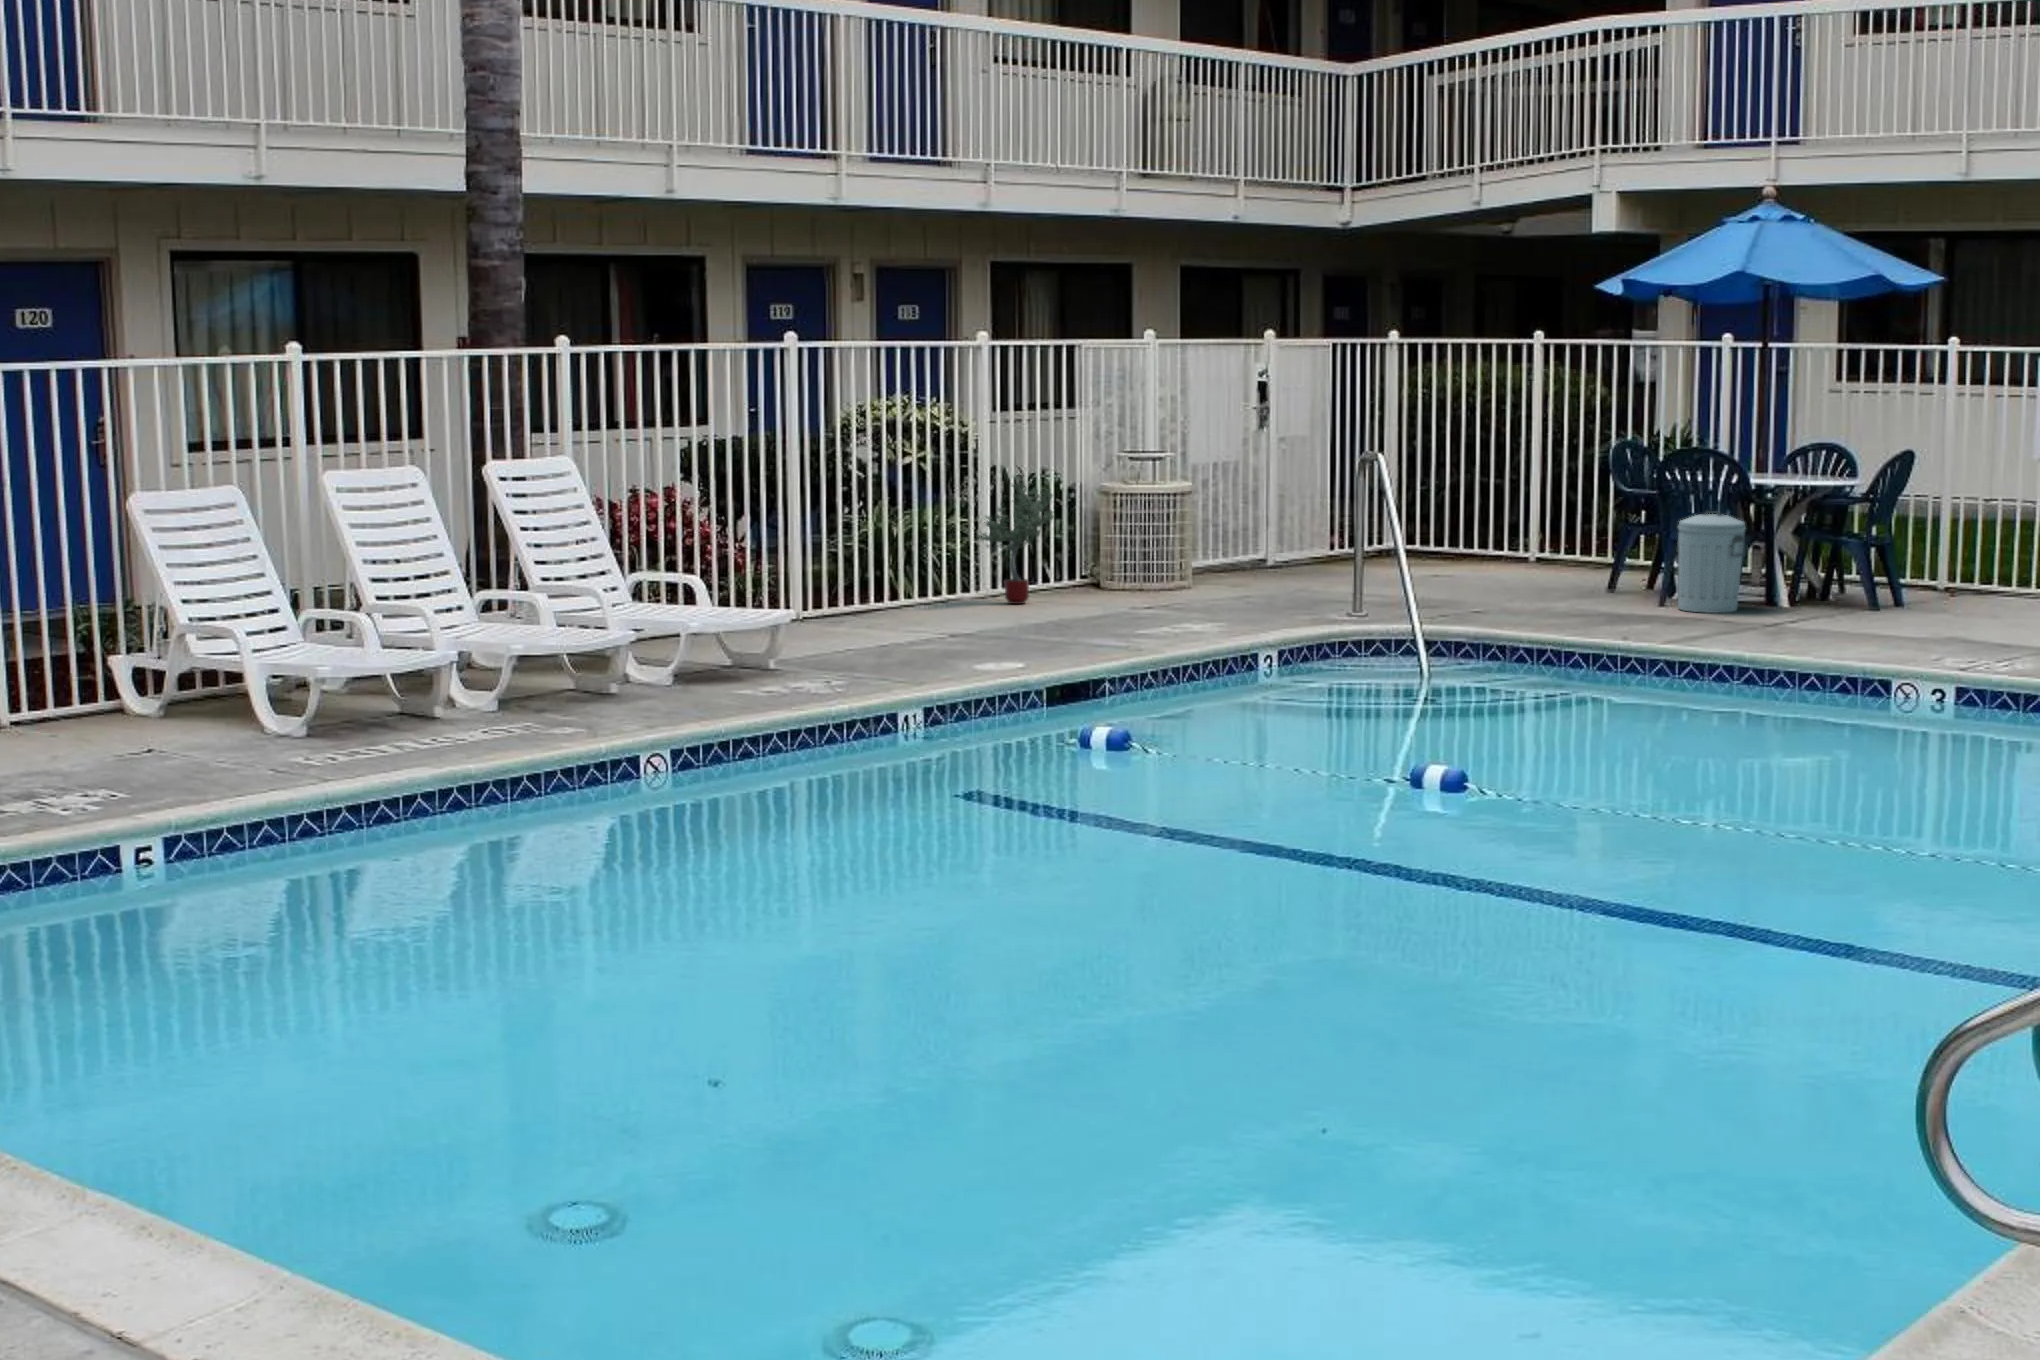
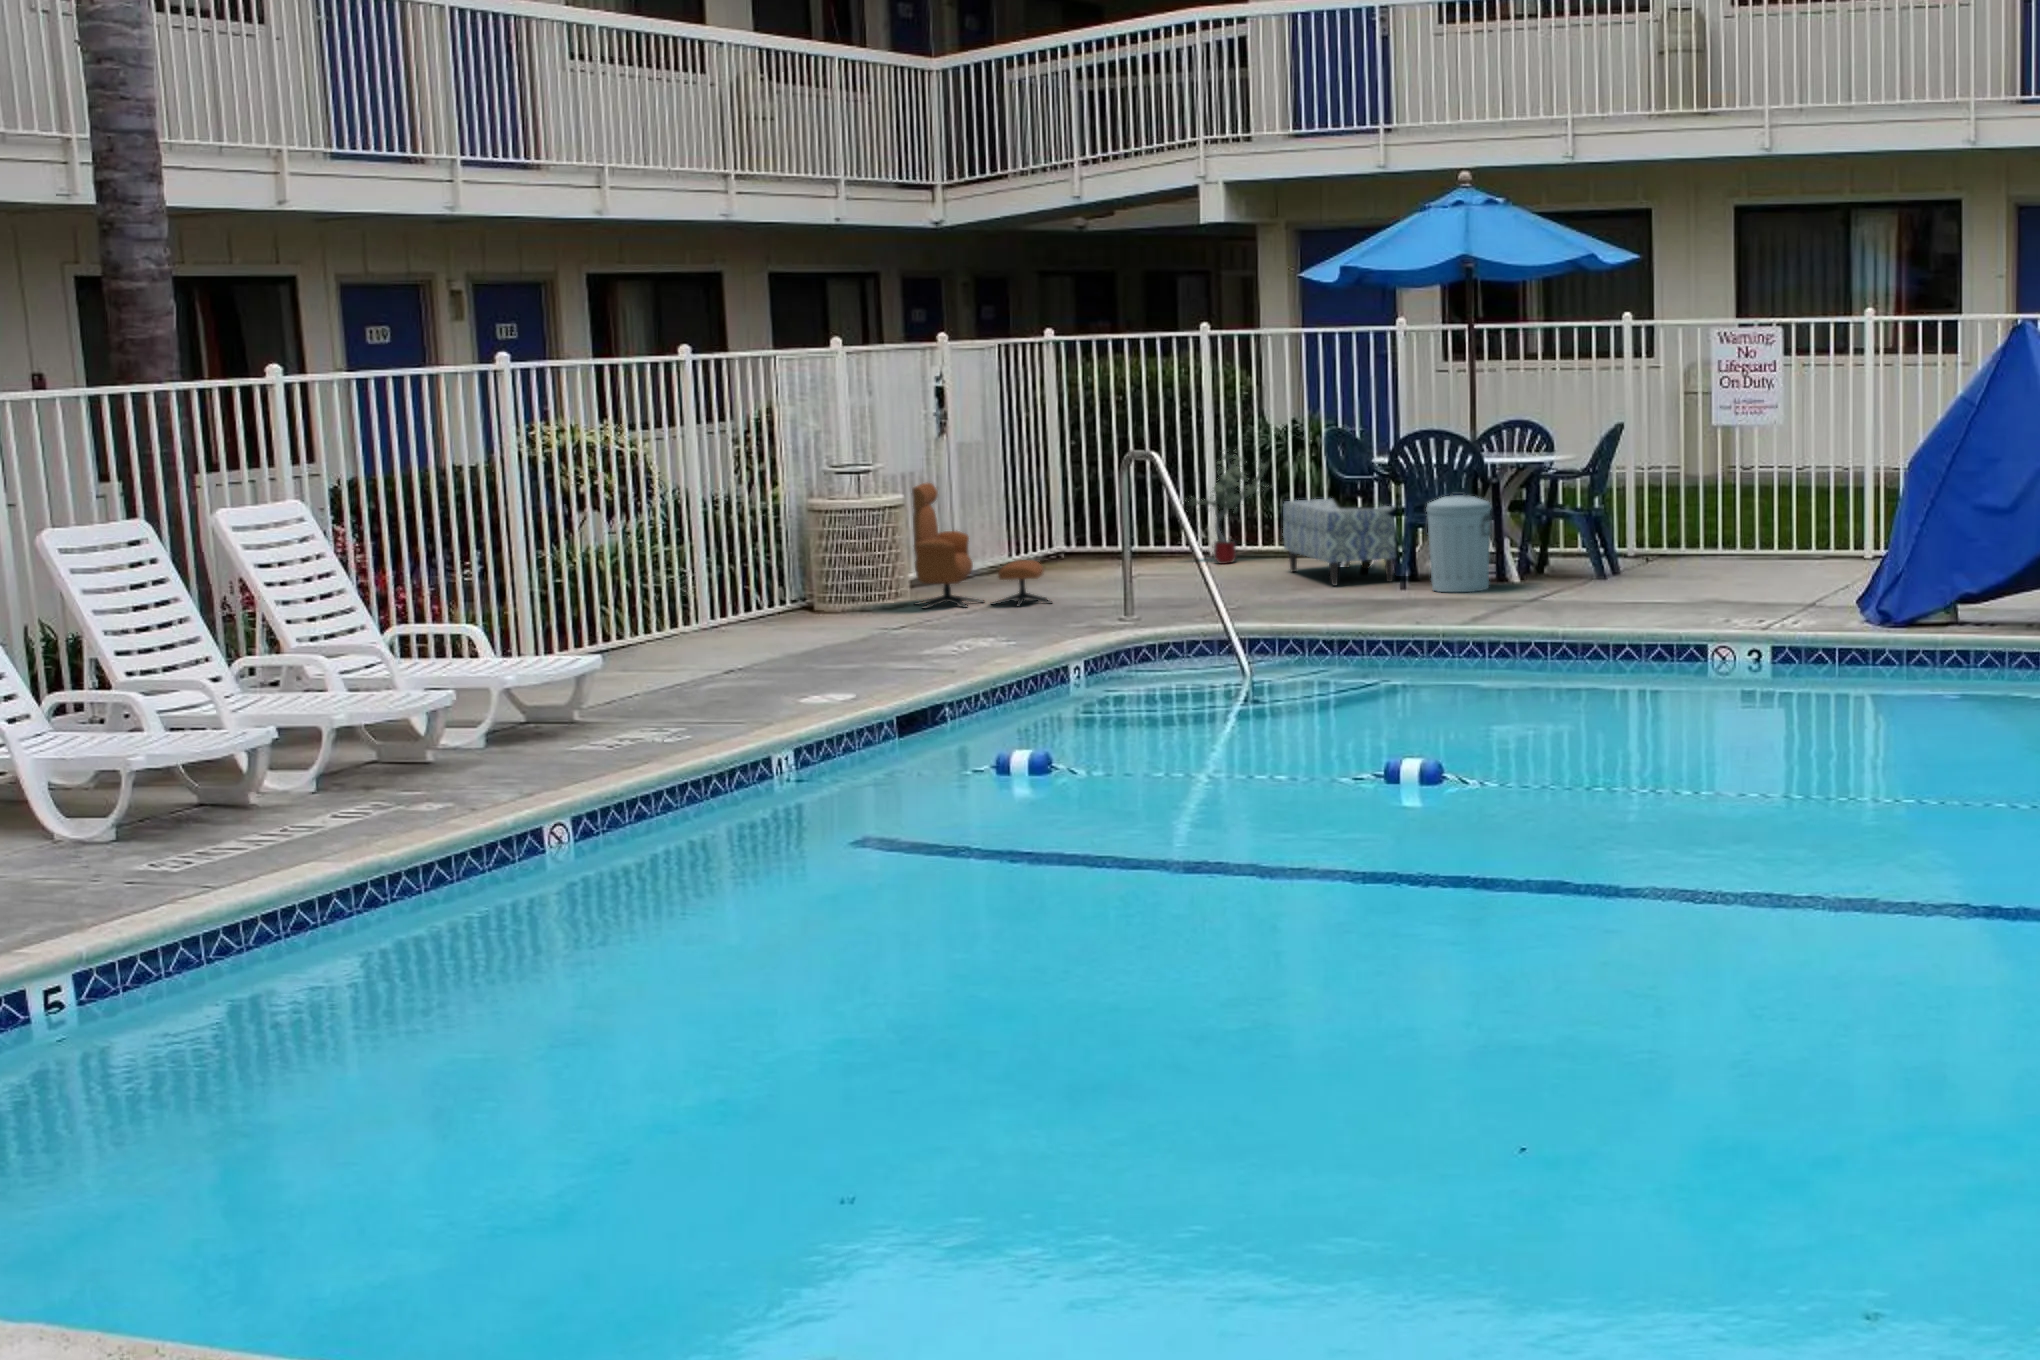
lounge chair: none [1179,473,1306,596] -> present [912,483,1052,609]
potted tree: present [977,476,1054,604] -> present [1183,449,1268,564]
bench: none [1561,510,1660,597] -> present [1283,499,1395,585]

